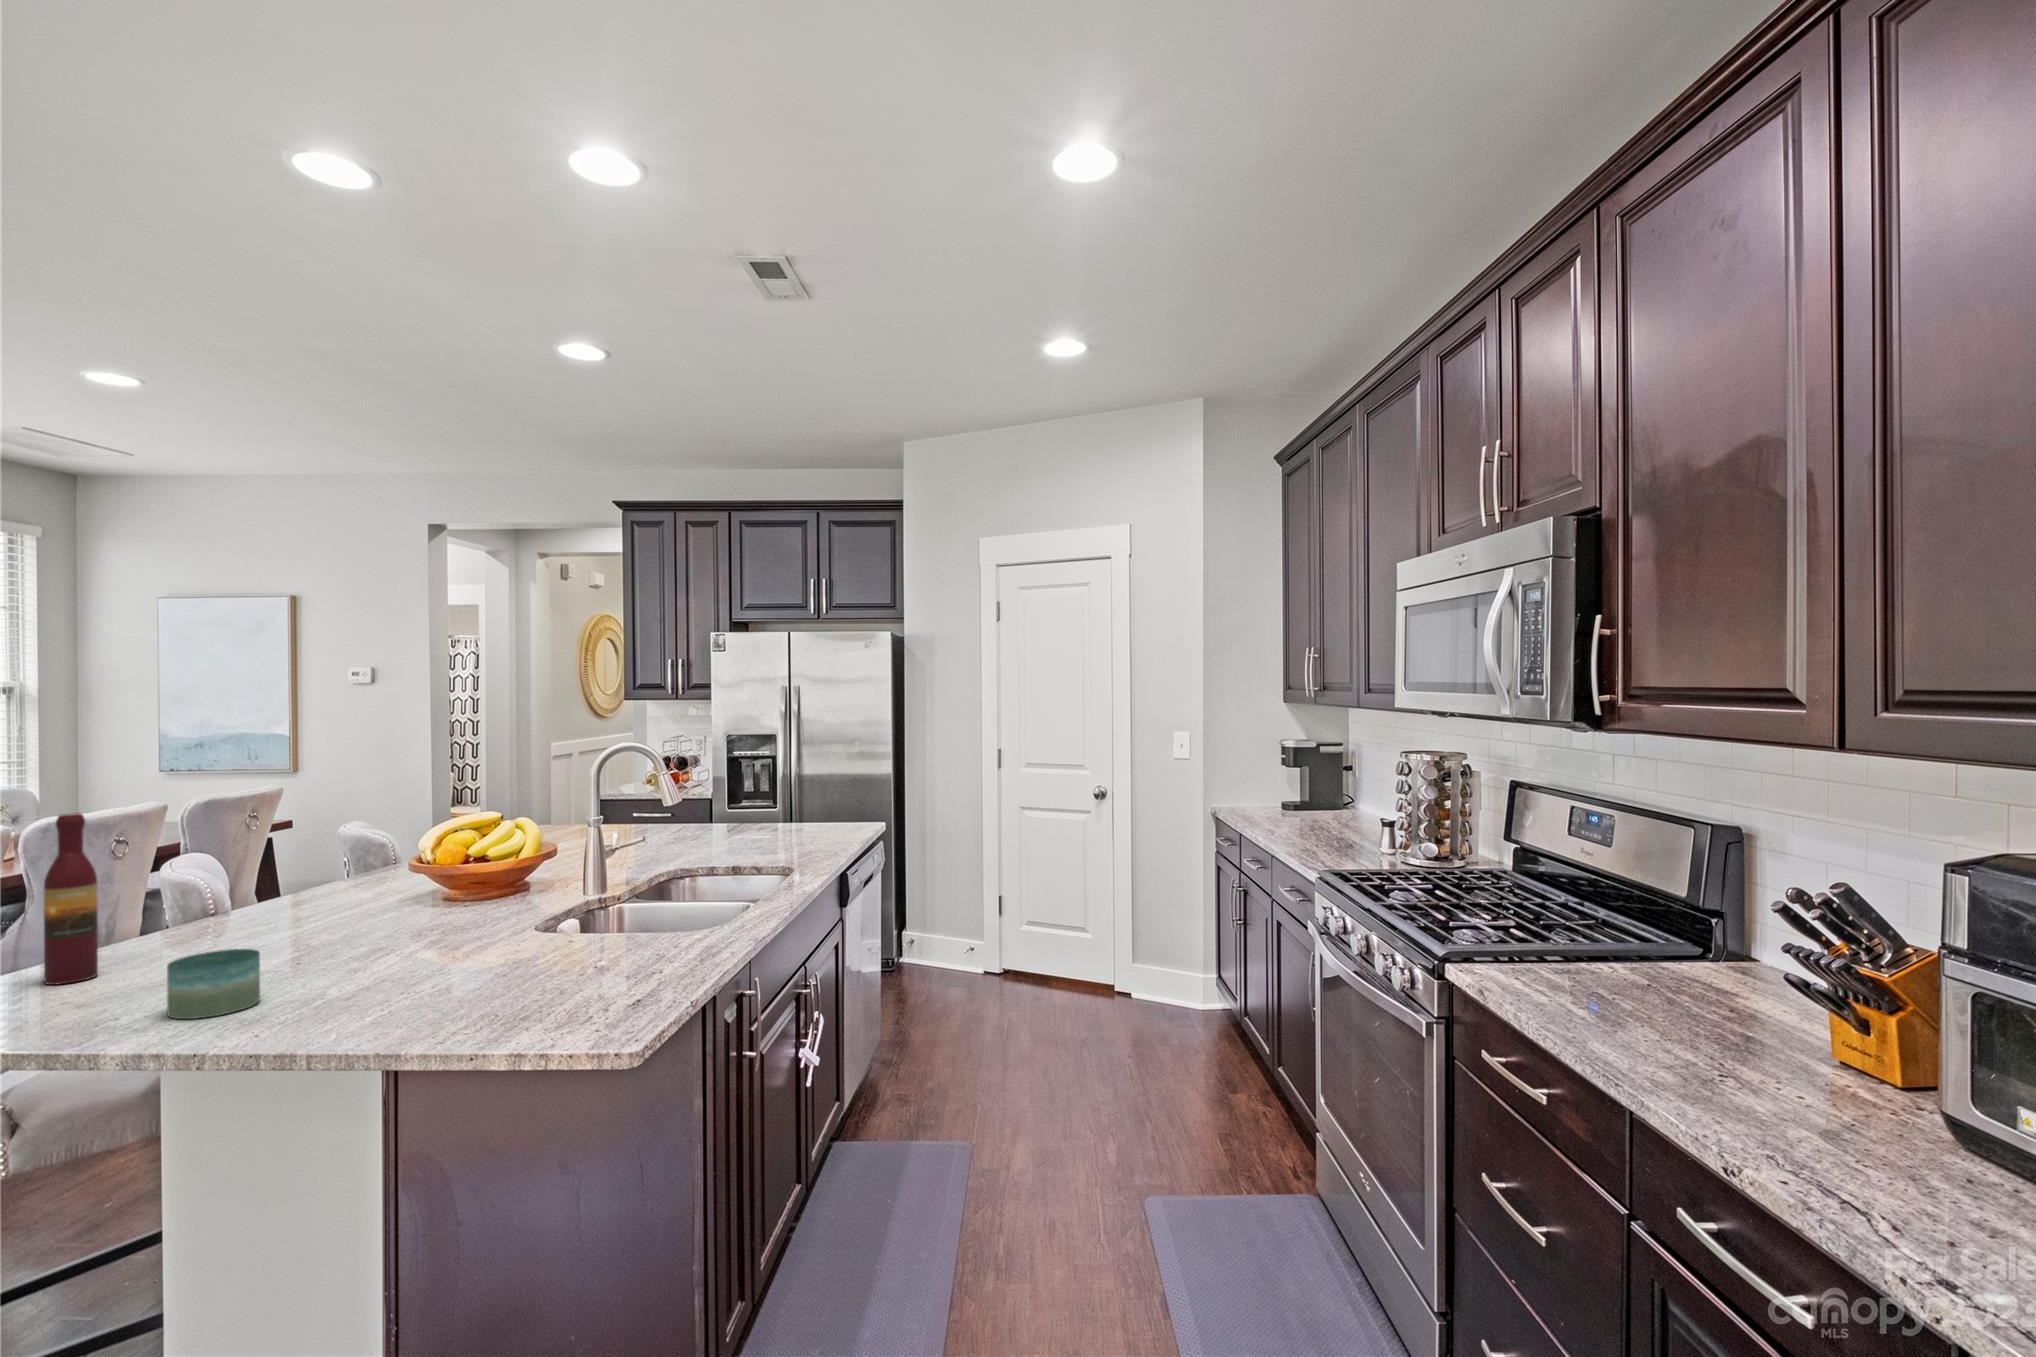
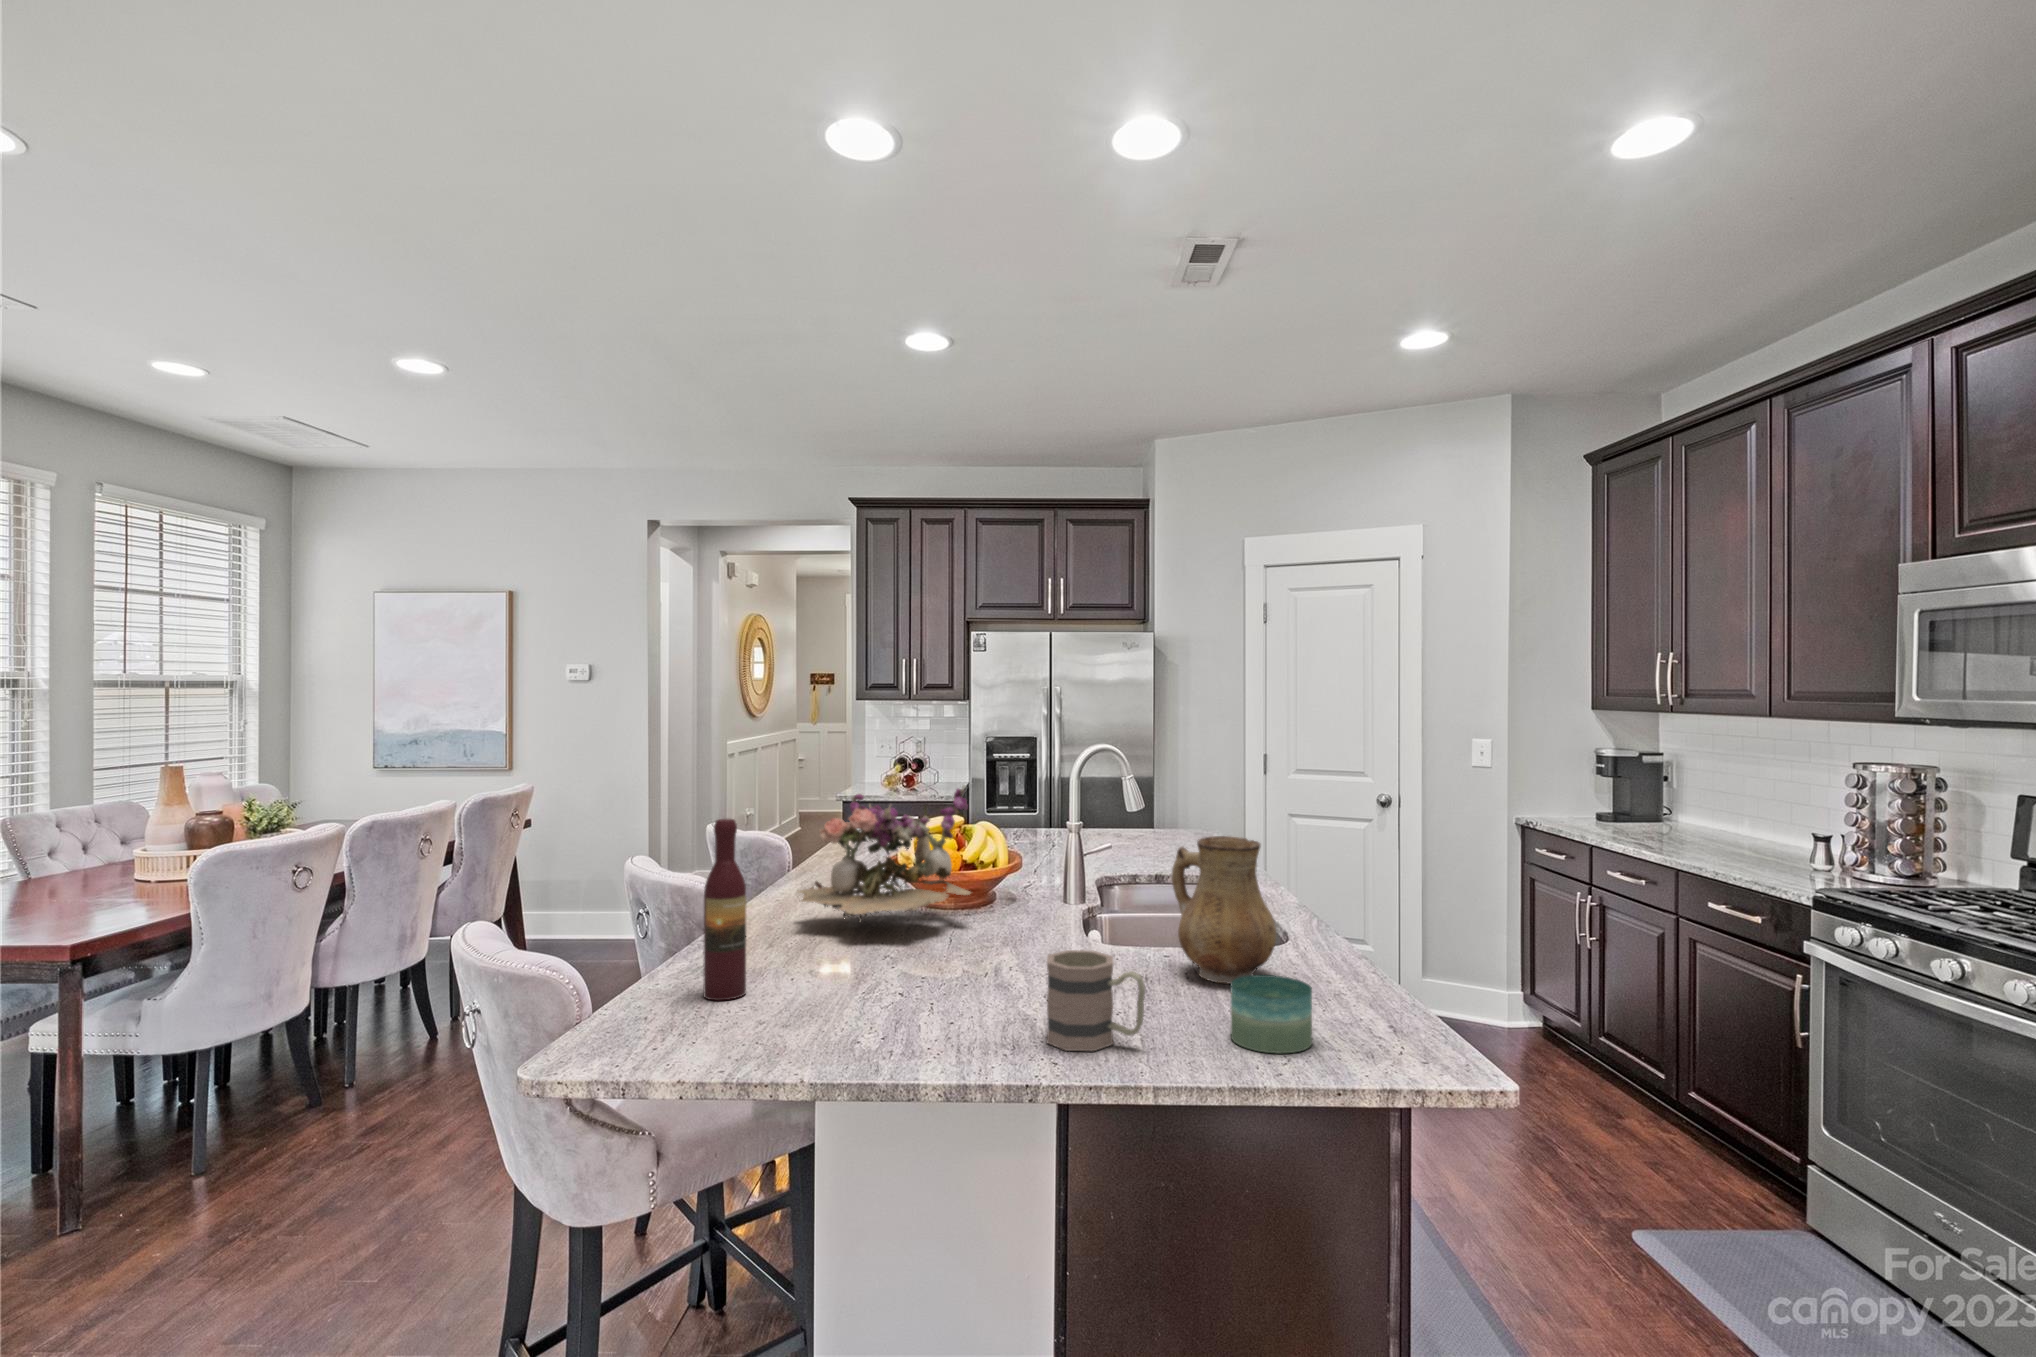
flower arrangement: none [266,779,459,913] -> present [799,786,971,923]
ceramic pitcher: none [542,824,640,962] -> present [1172,836,1276,983]
mug: none [284,932,368,1025] -> present [1047,950,1145,1051]
candle: present [167,949,260,1019] -> present [1231,975,1312,1053]

